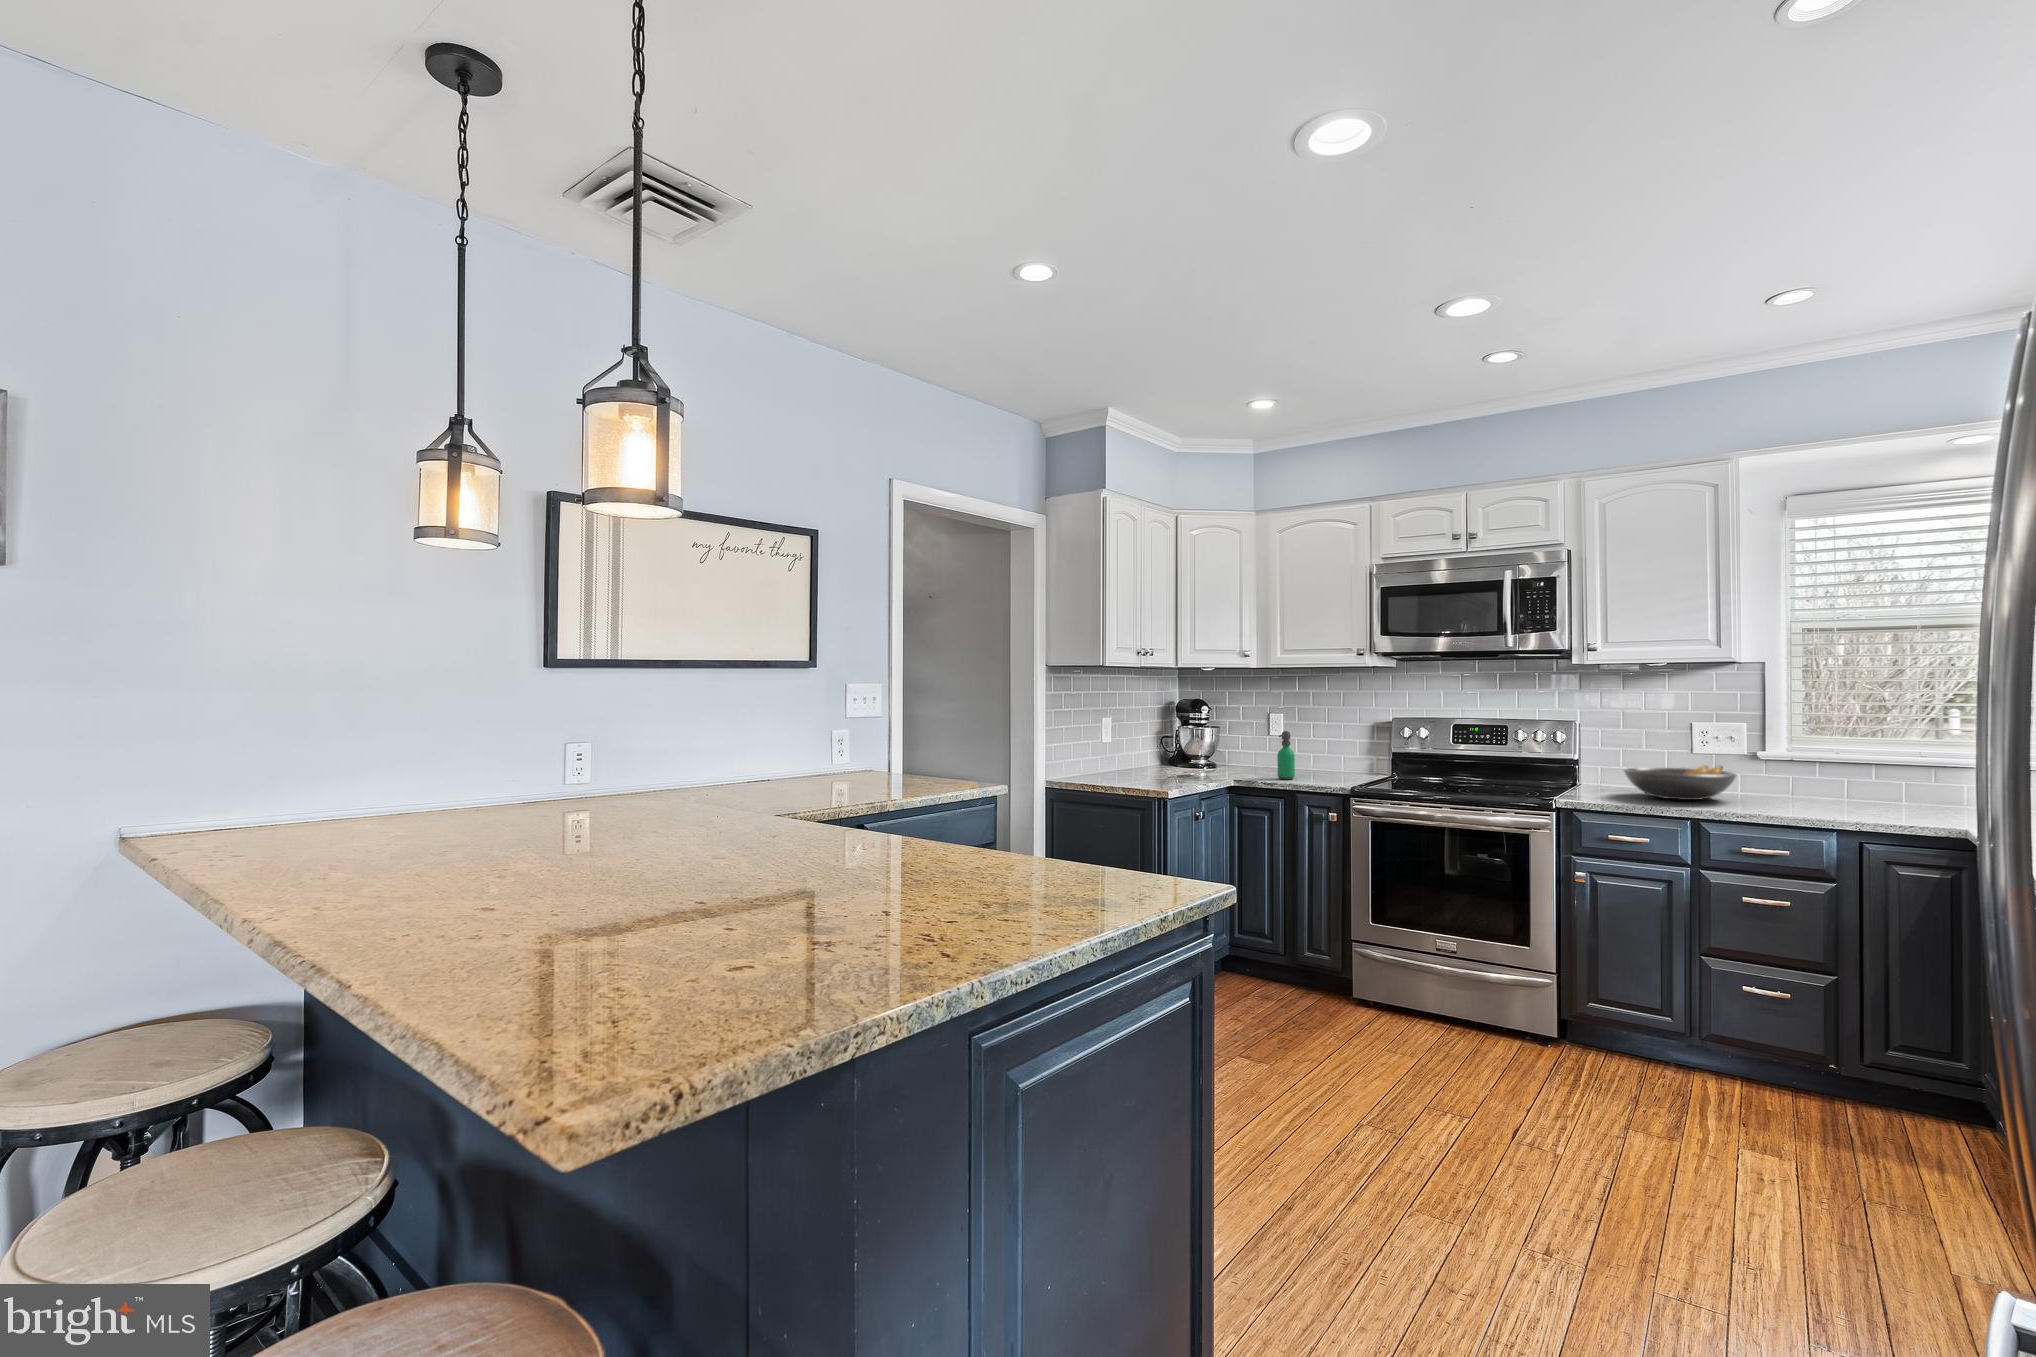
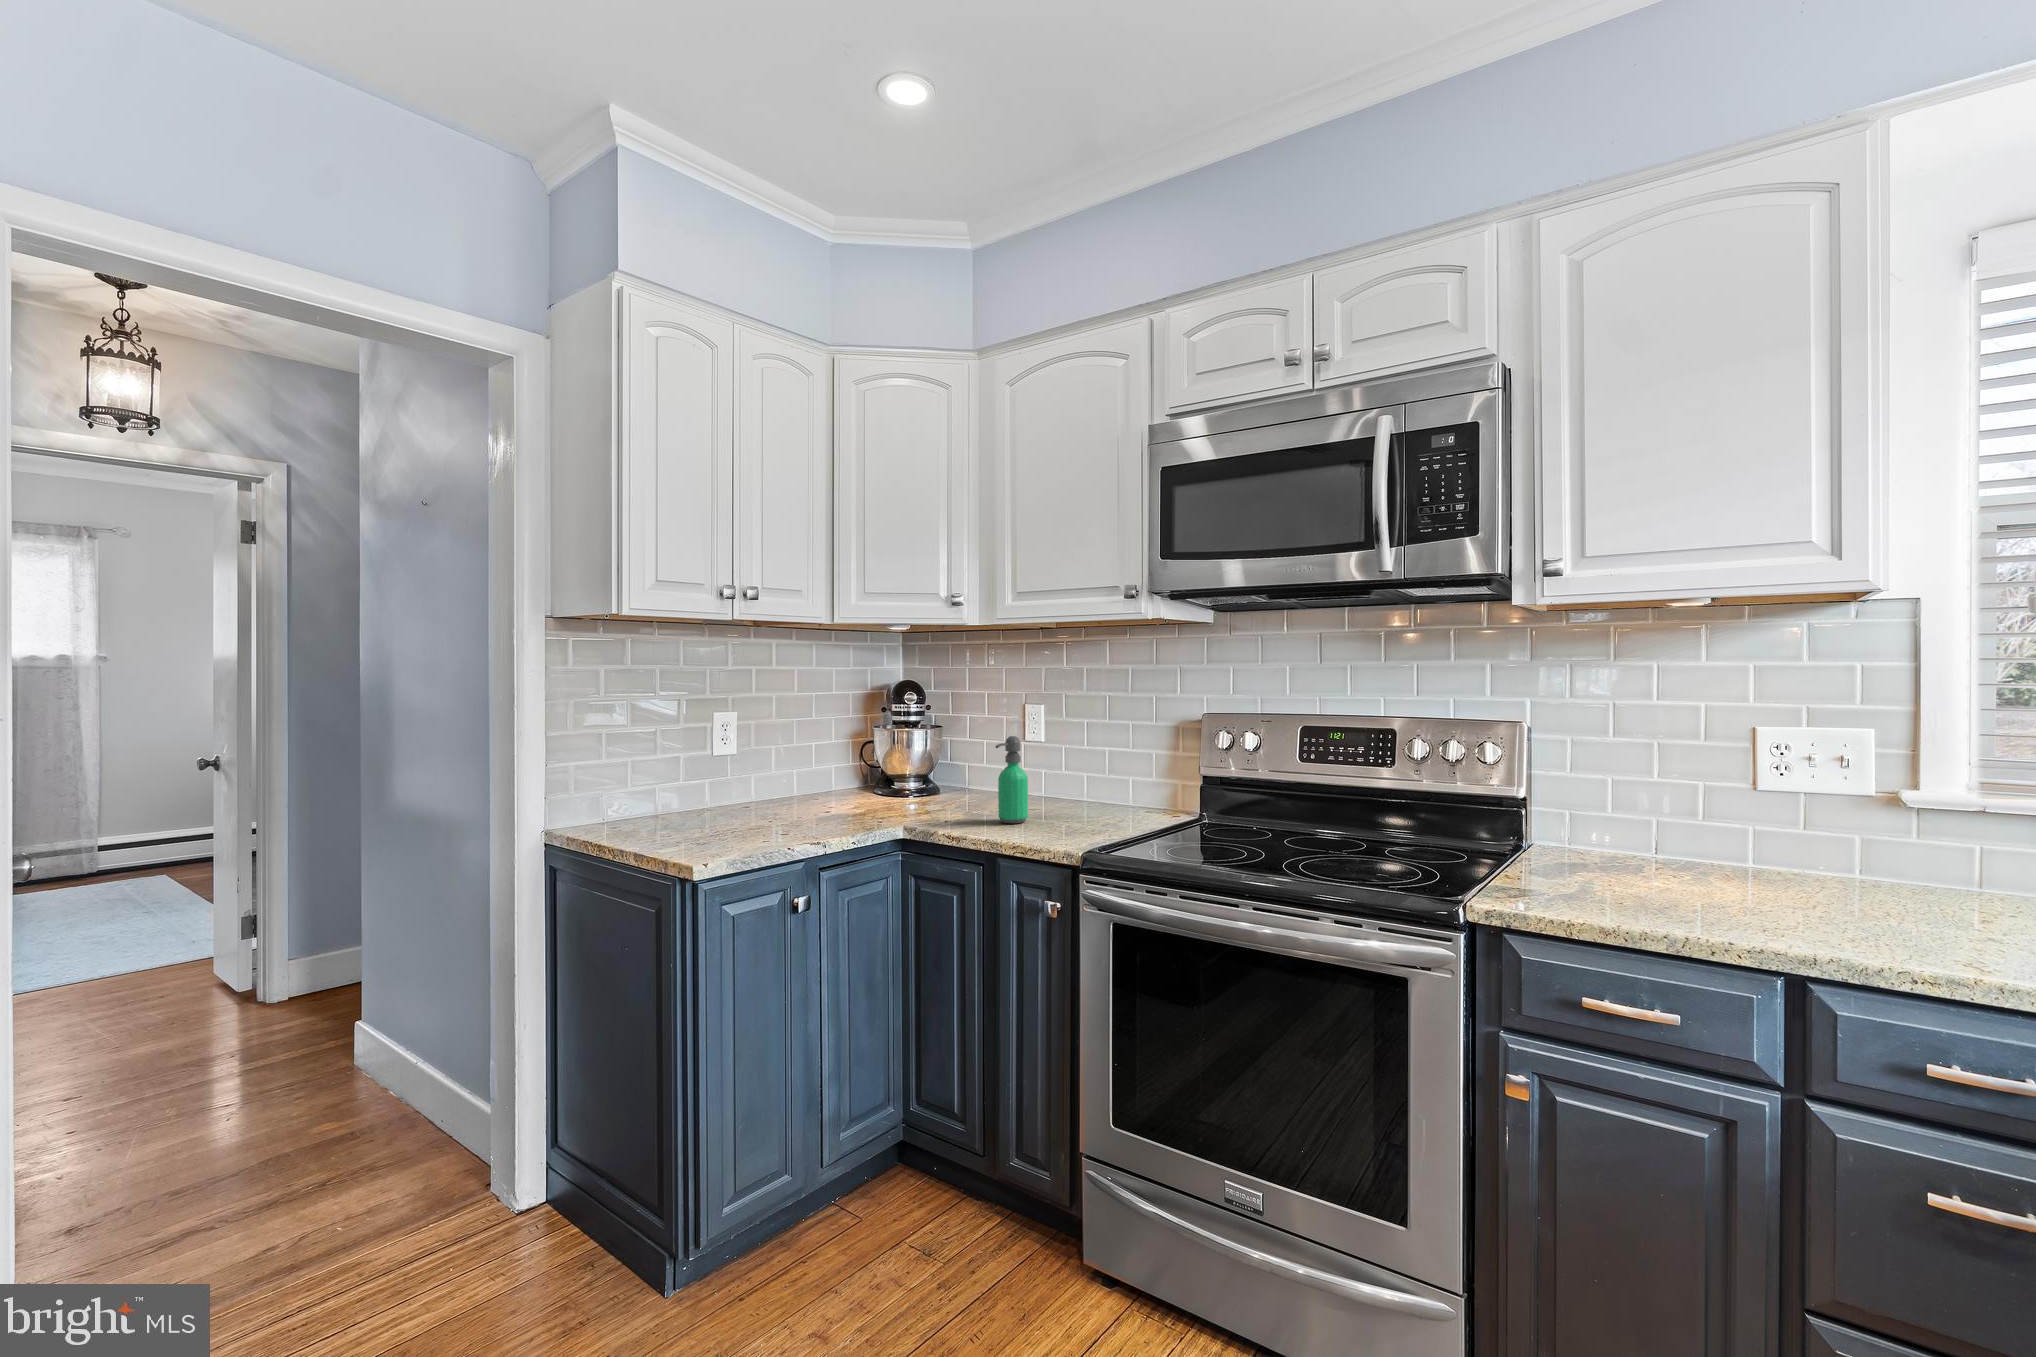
fruit bowl: present [1624,765,1736,800] -> none [1614,819,1873,901]

